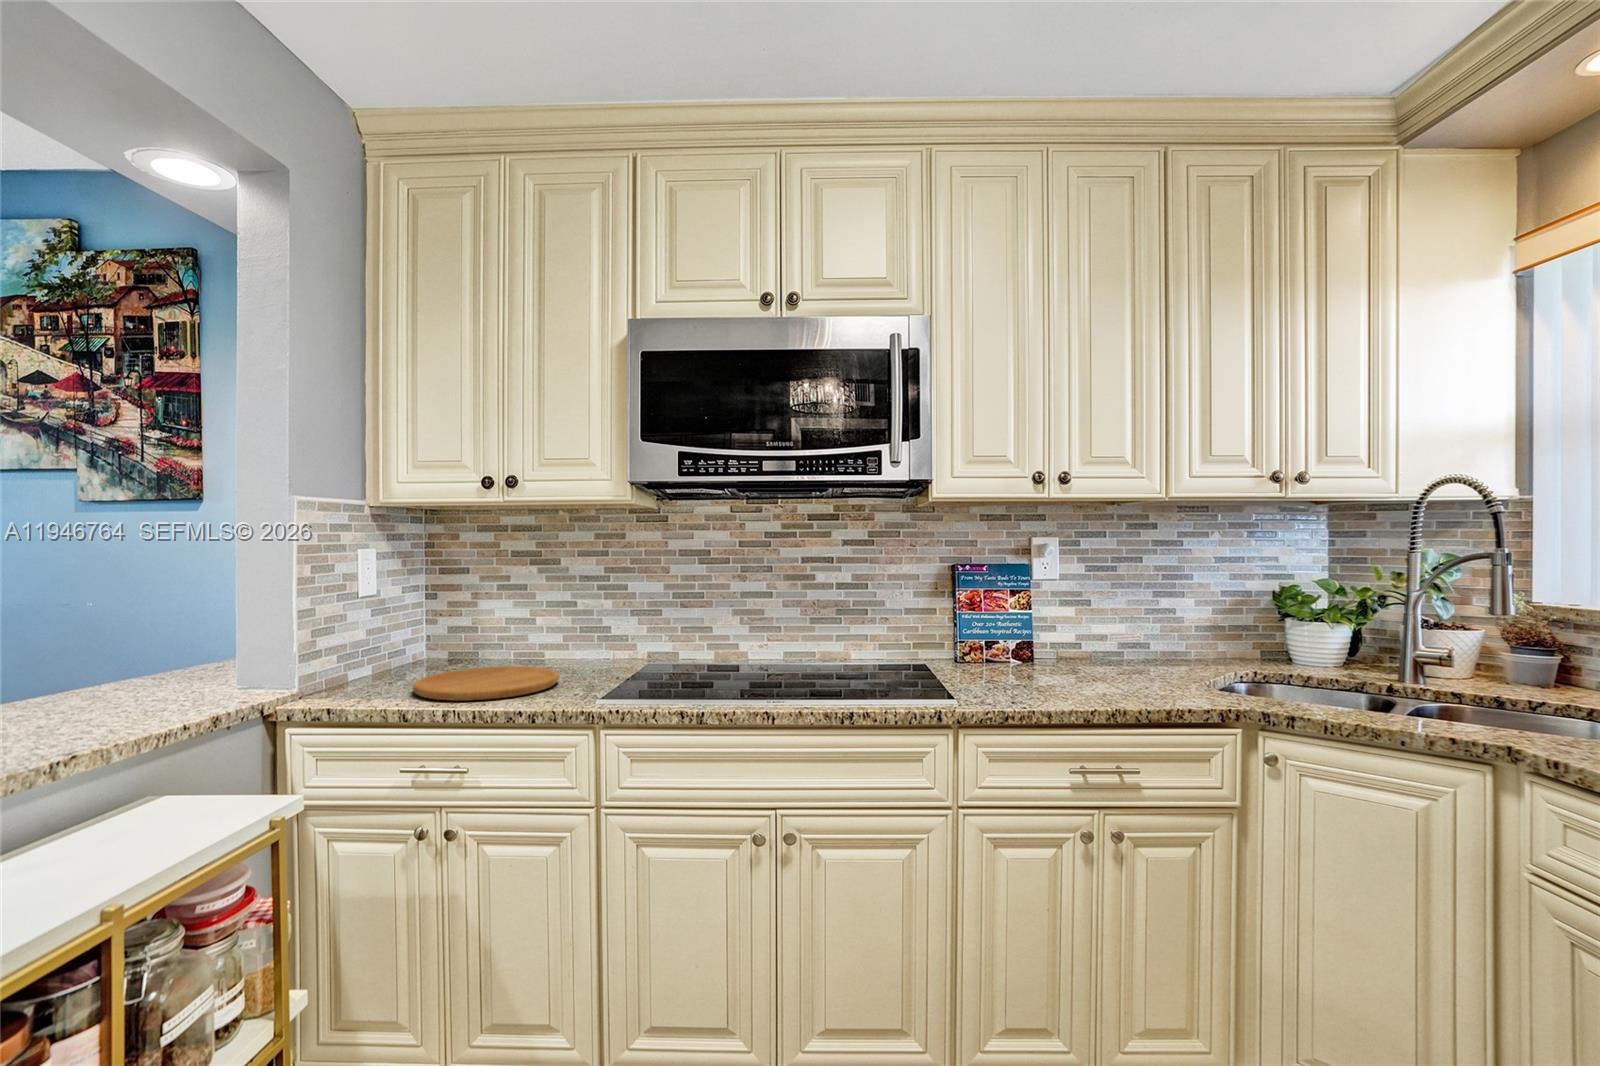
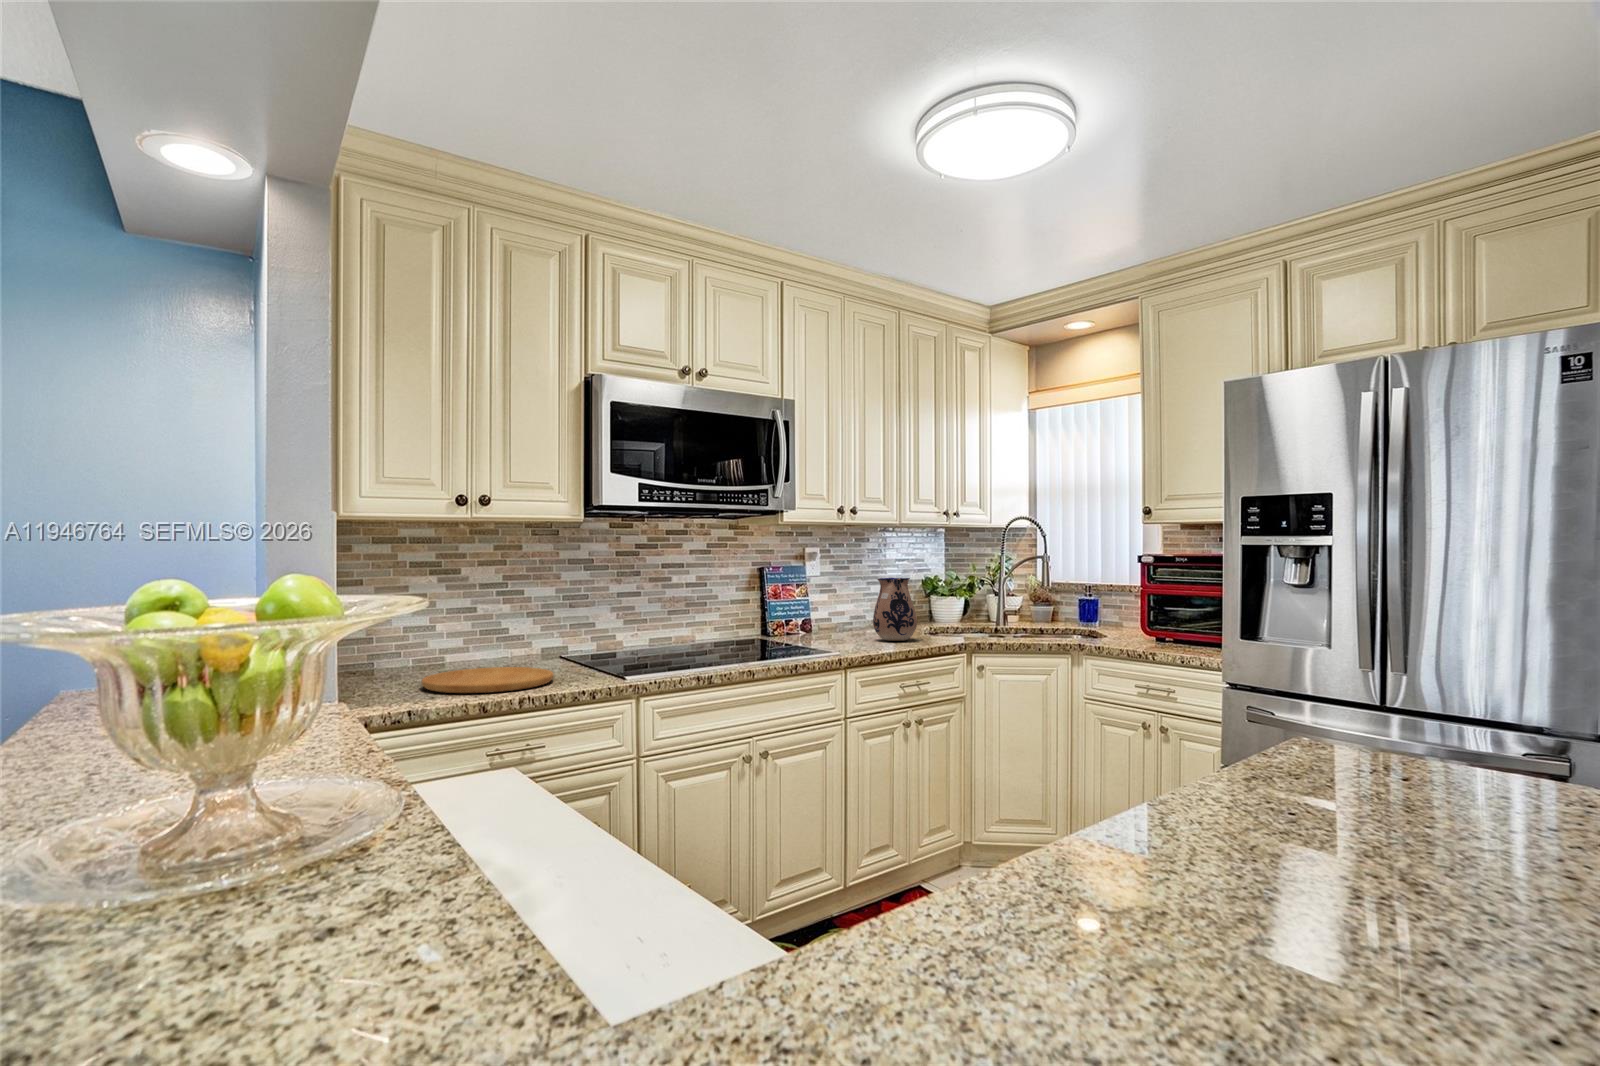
ceramic pitcher: none [1085,589,1161,692] -> present [873,578,917,641]

